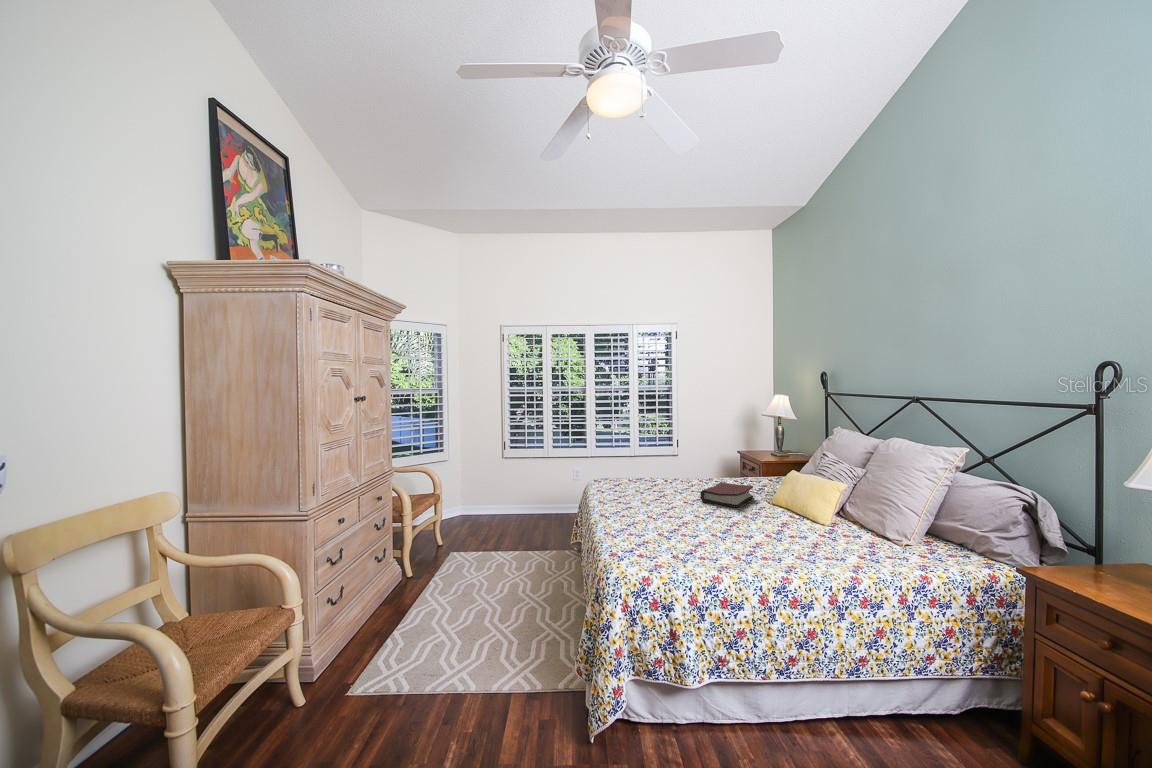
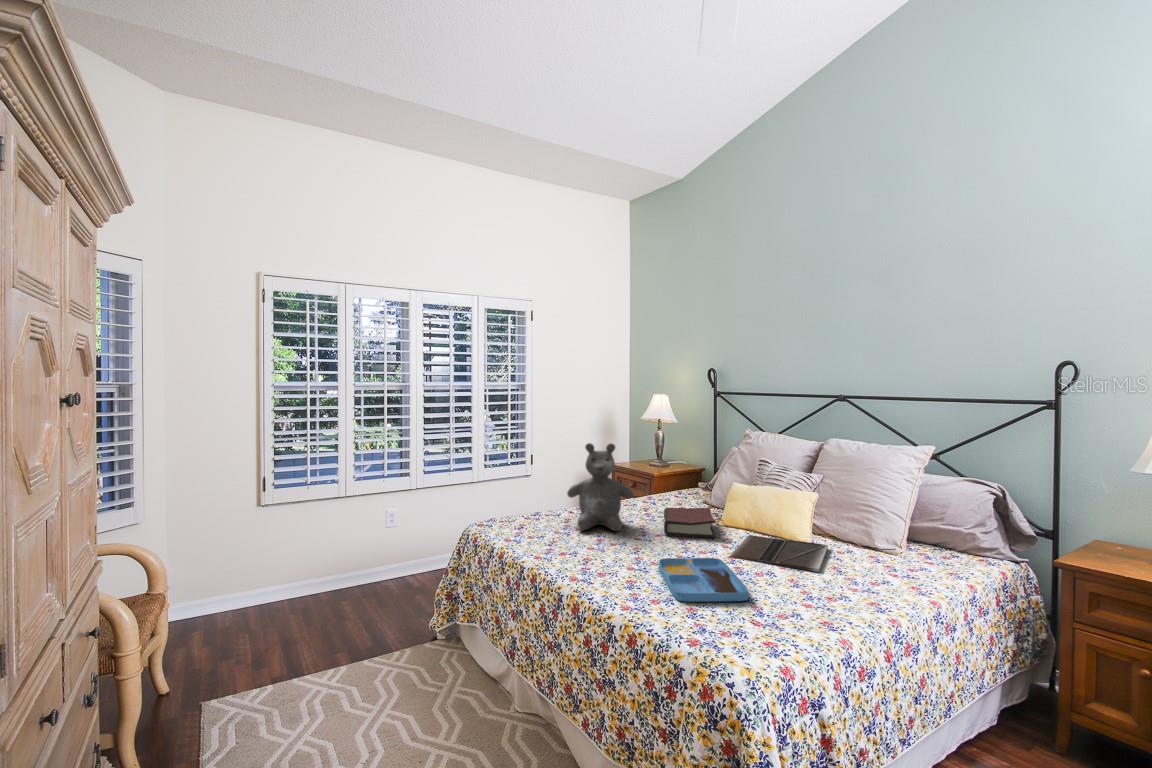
teddy bear: none [644,431,690,493] -> present [567,443,633,531]
laptop: none [726,510,826,541] -> present [729,535,828,572]
tray: none [641,512,706,545] -> present [659,558,749,602]

